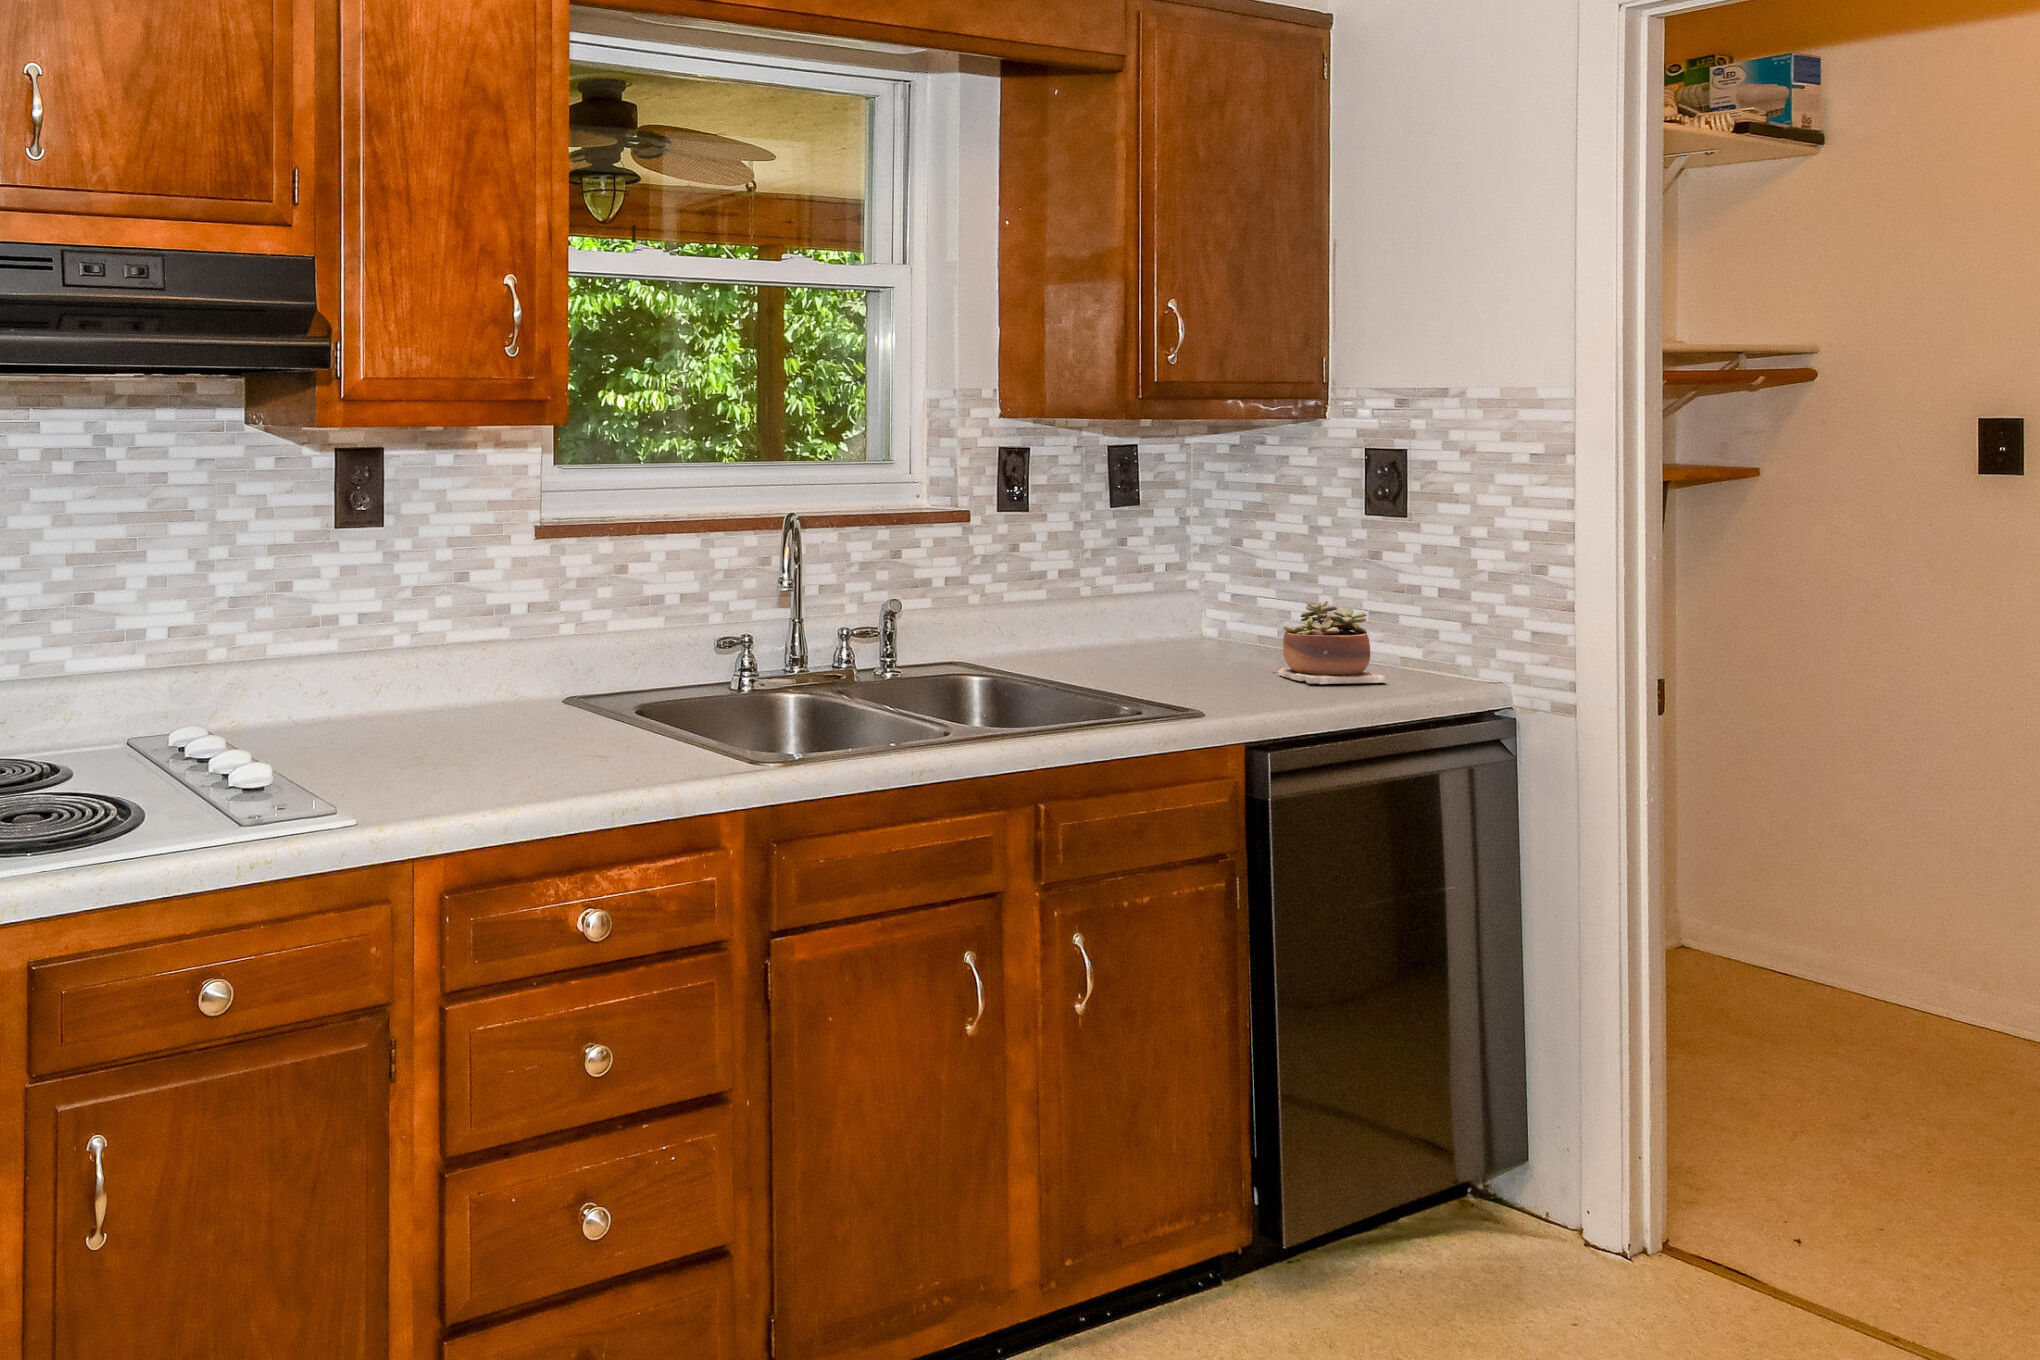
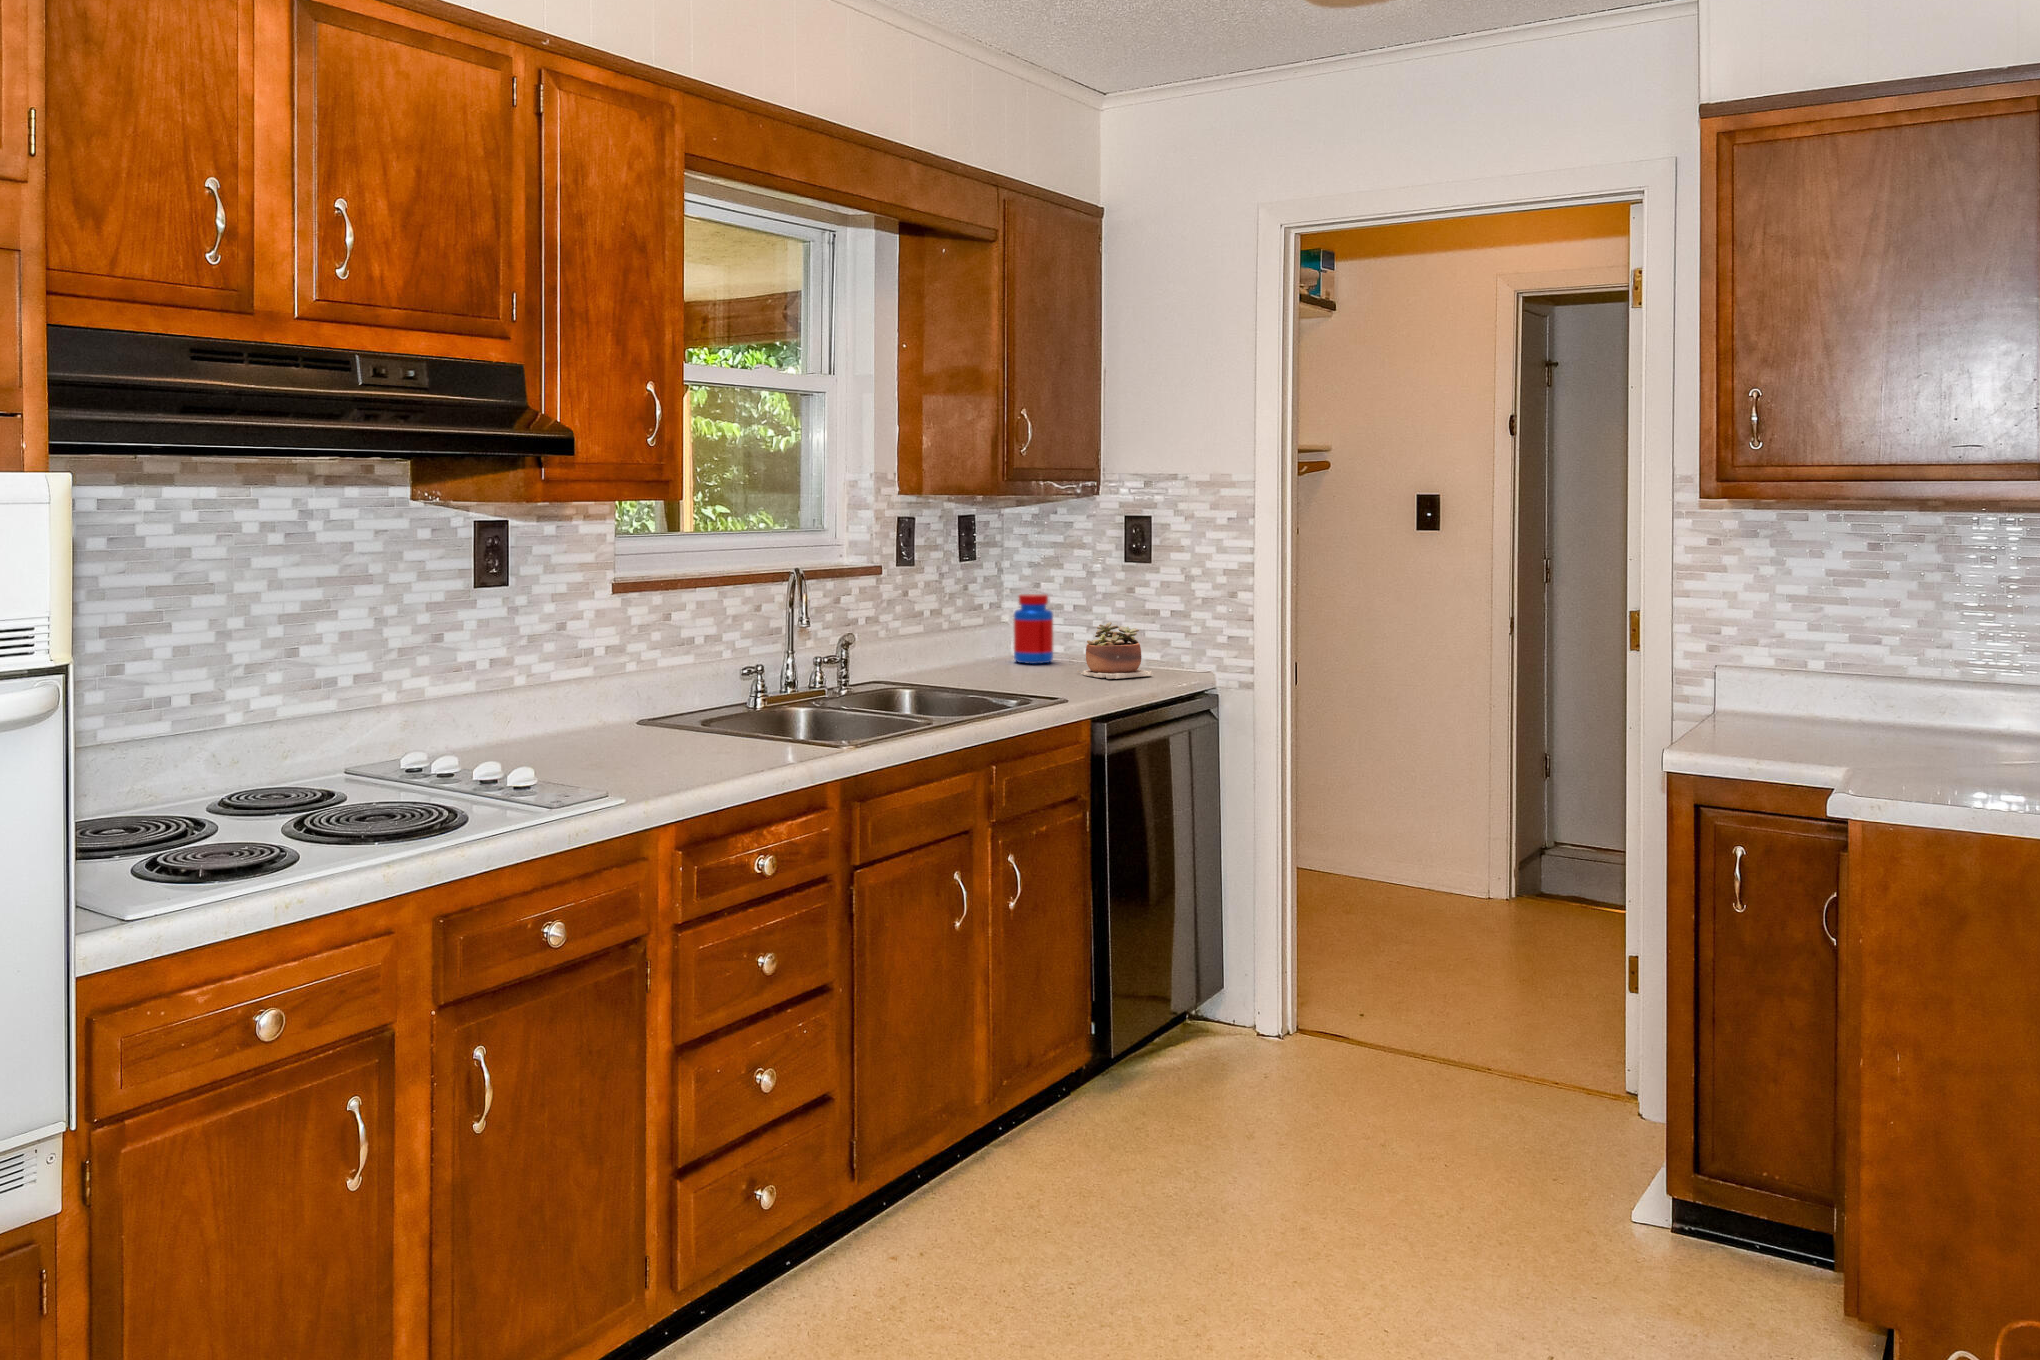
jar: none [1197,555,1256,653] -> present [1014,594,1053,664]

